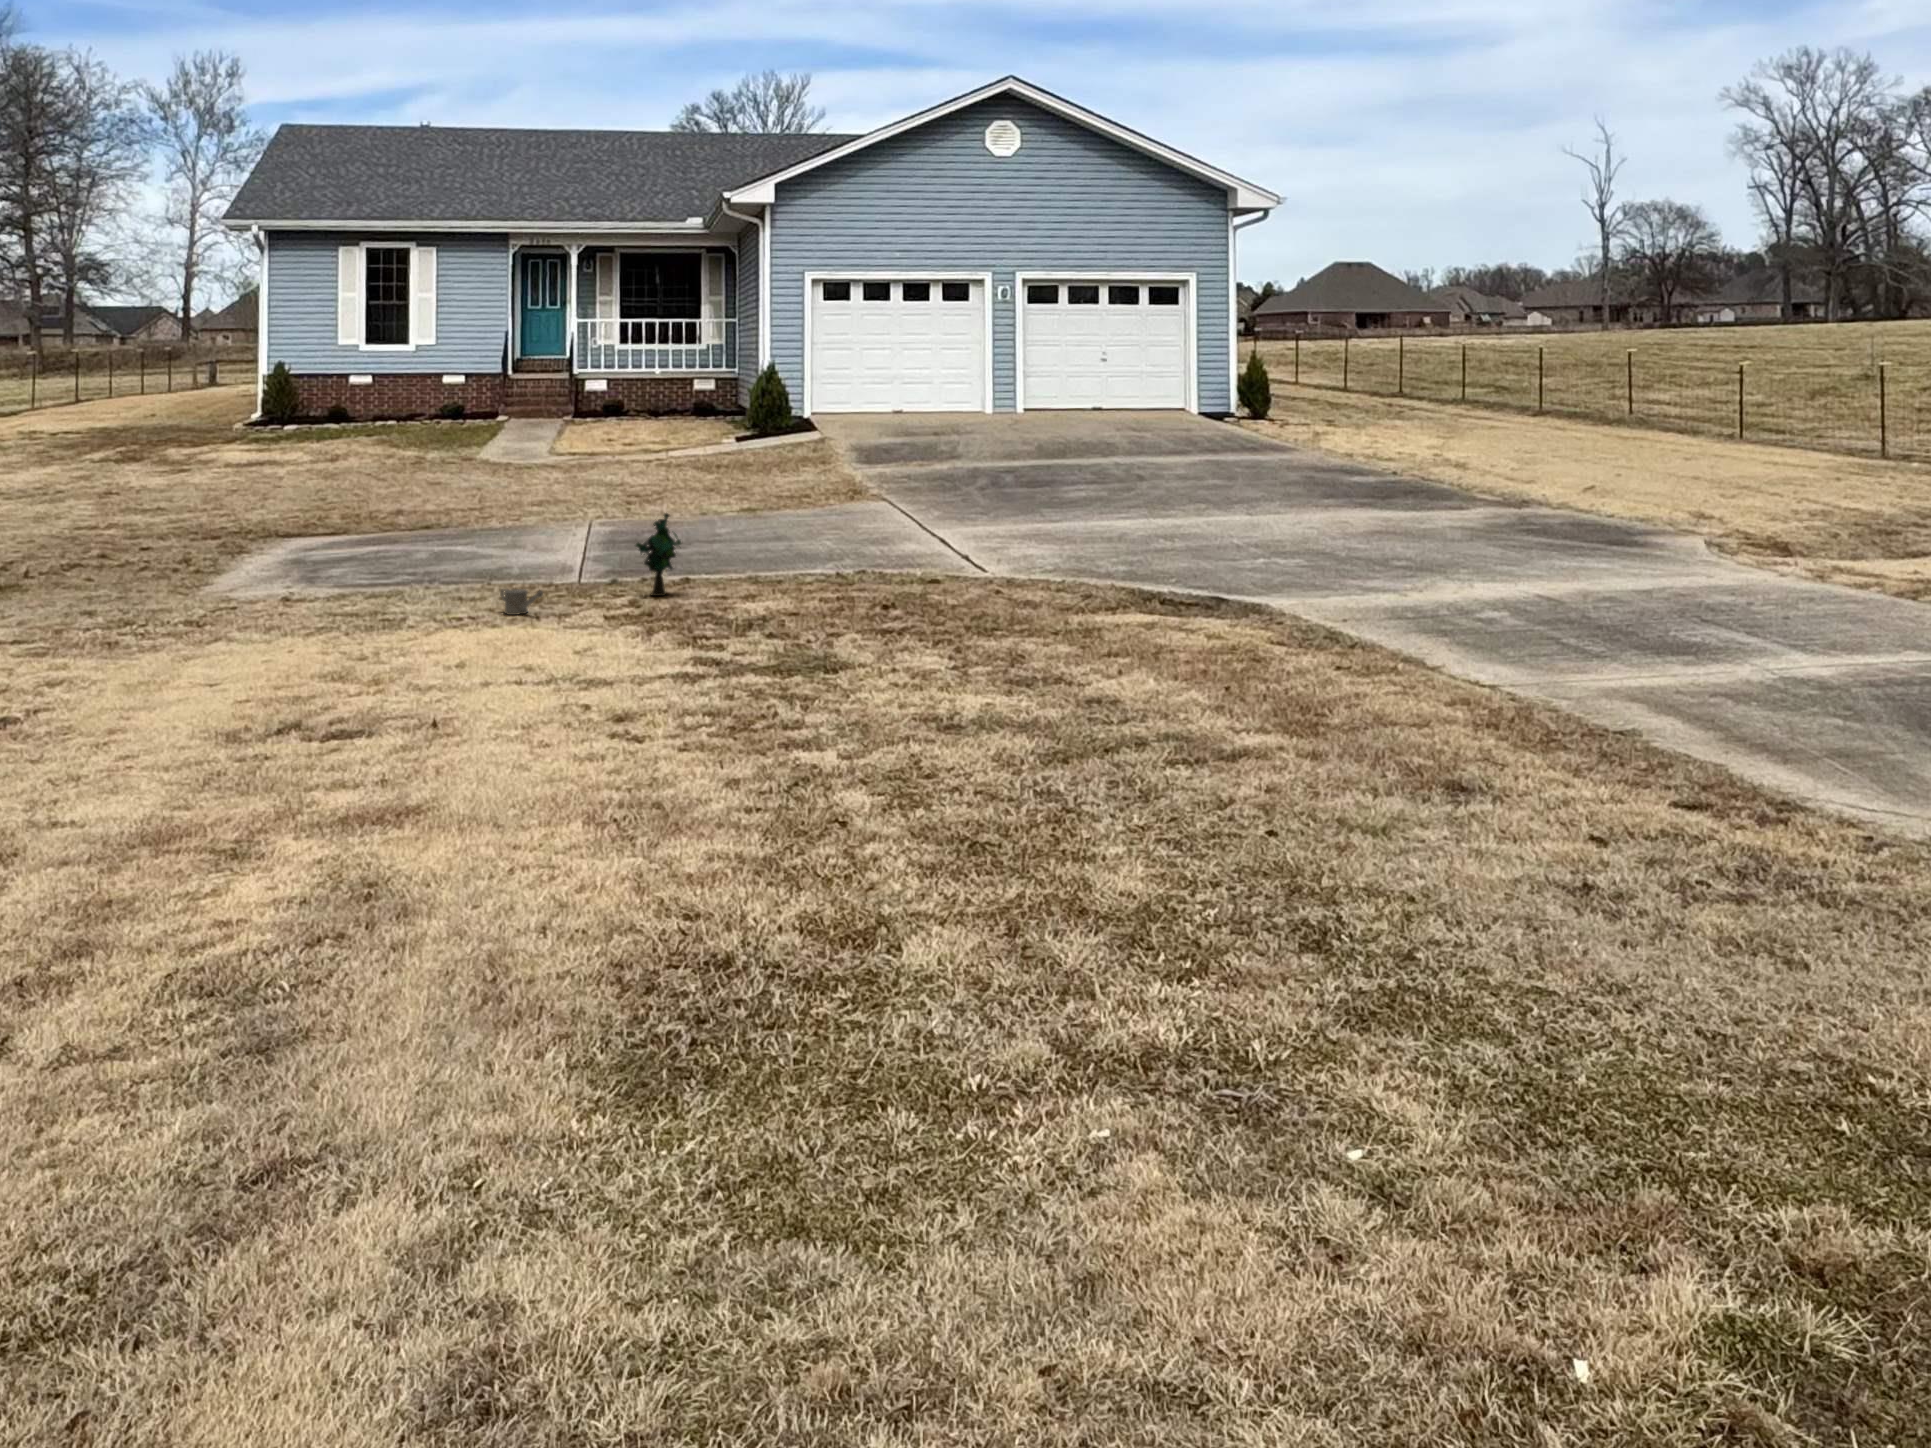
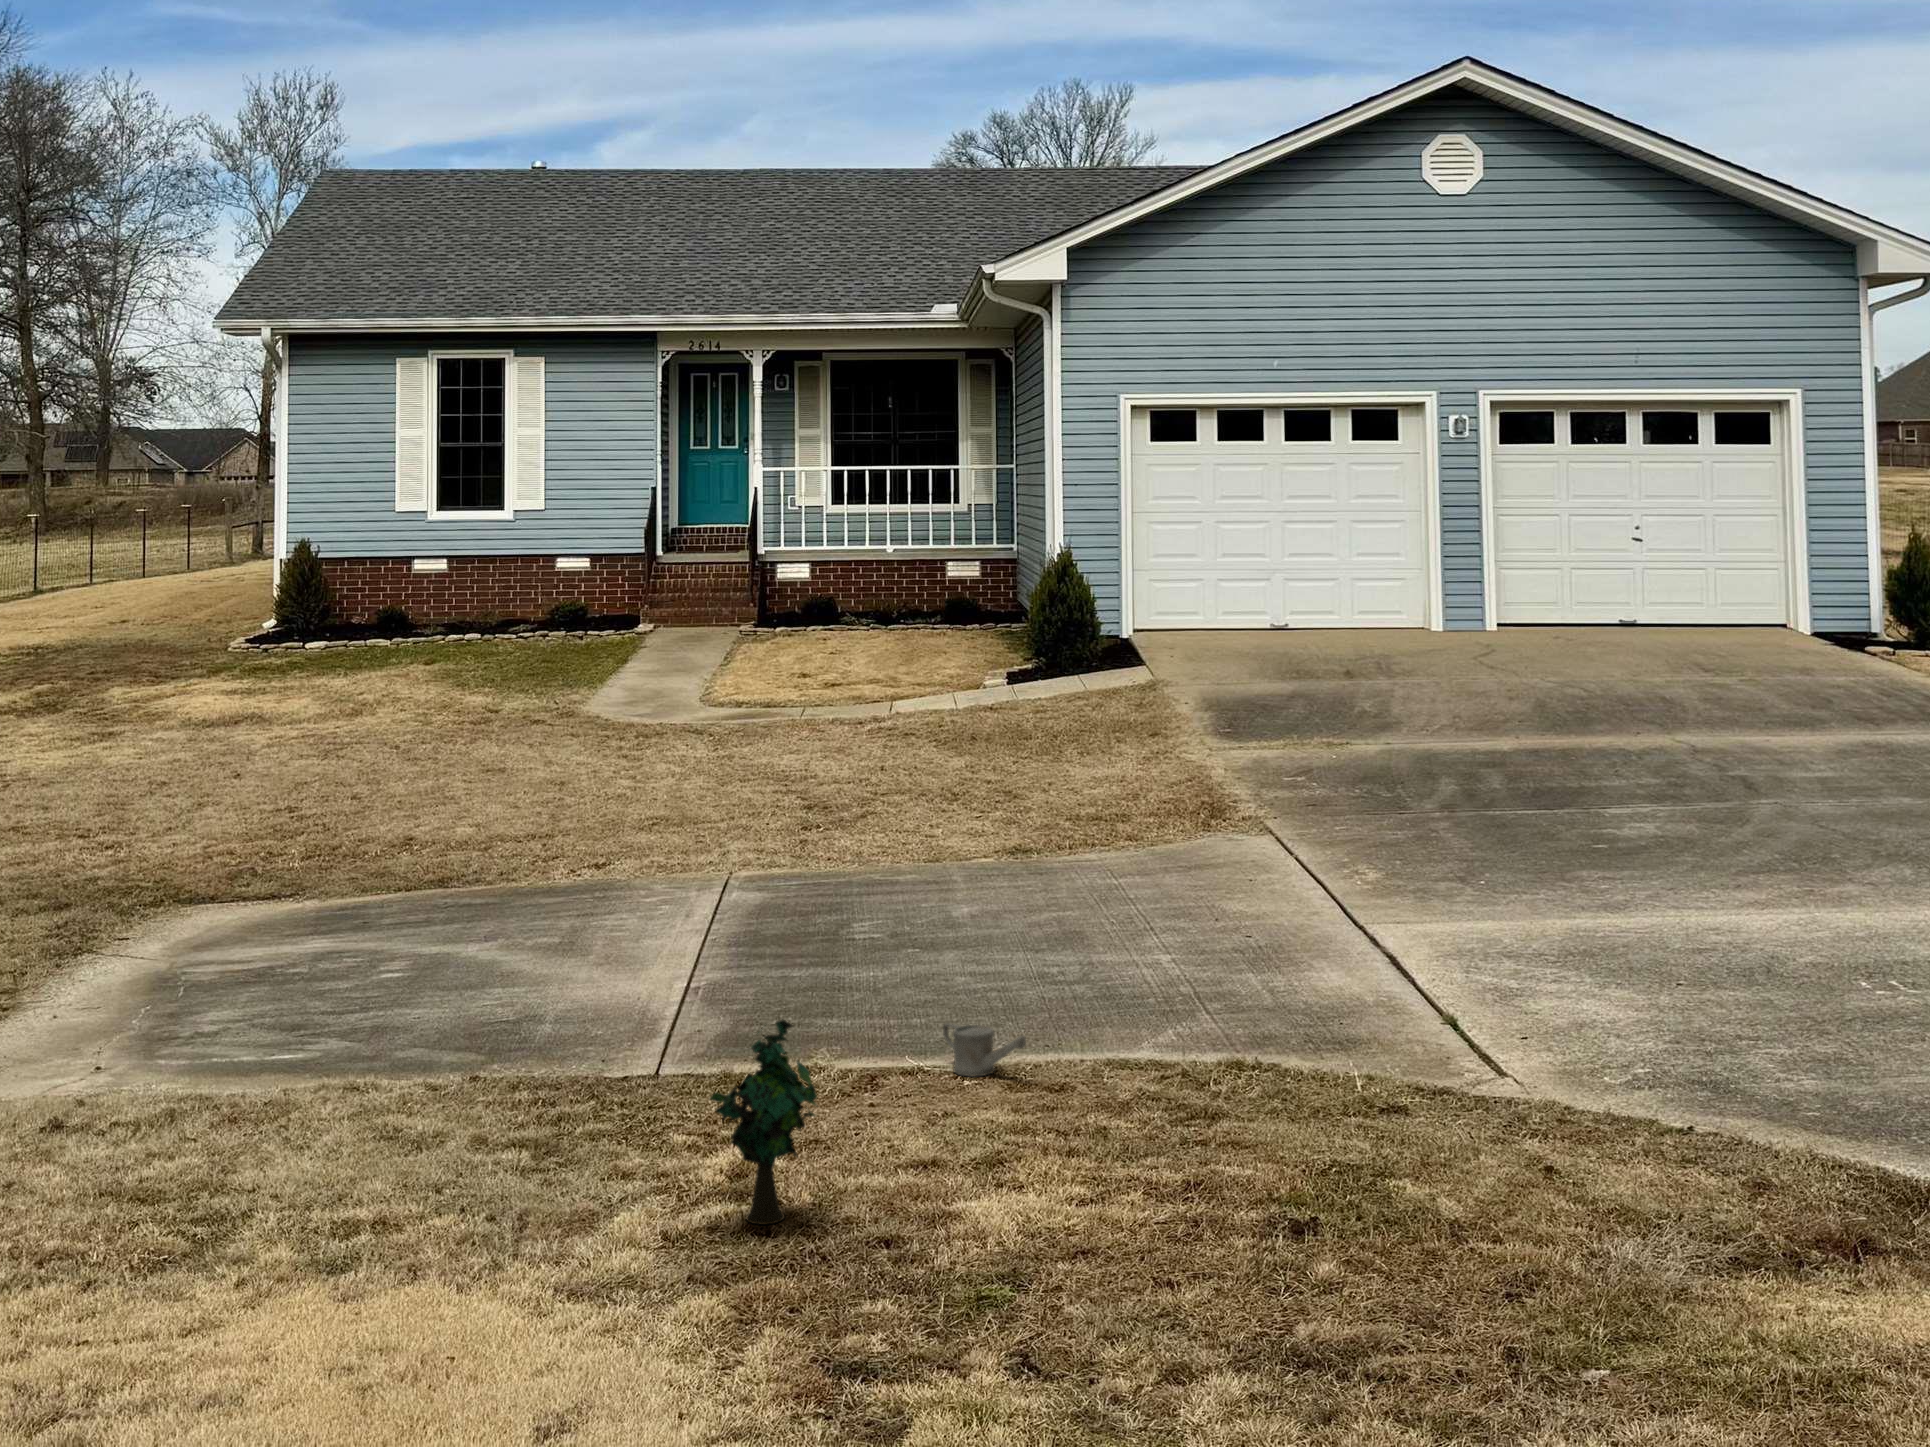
watering can: present [500,589,543,615] -> present [943,1023,1026,1077]

